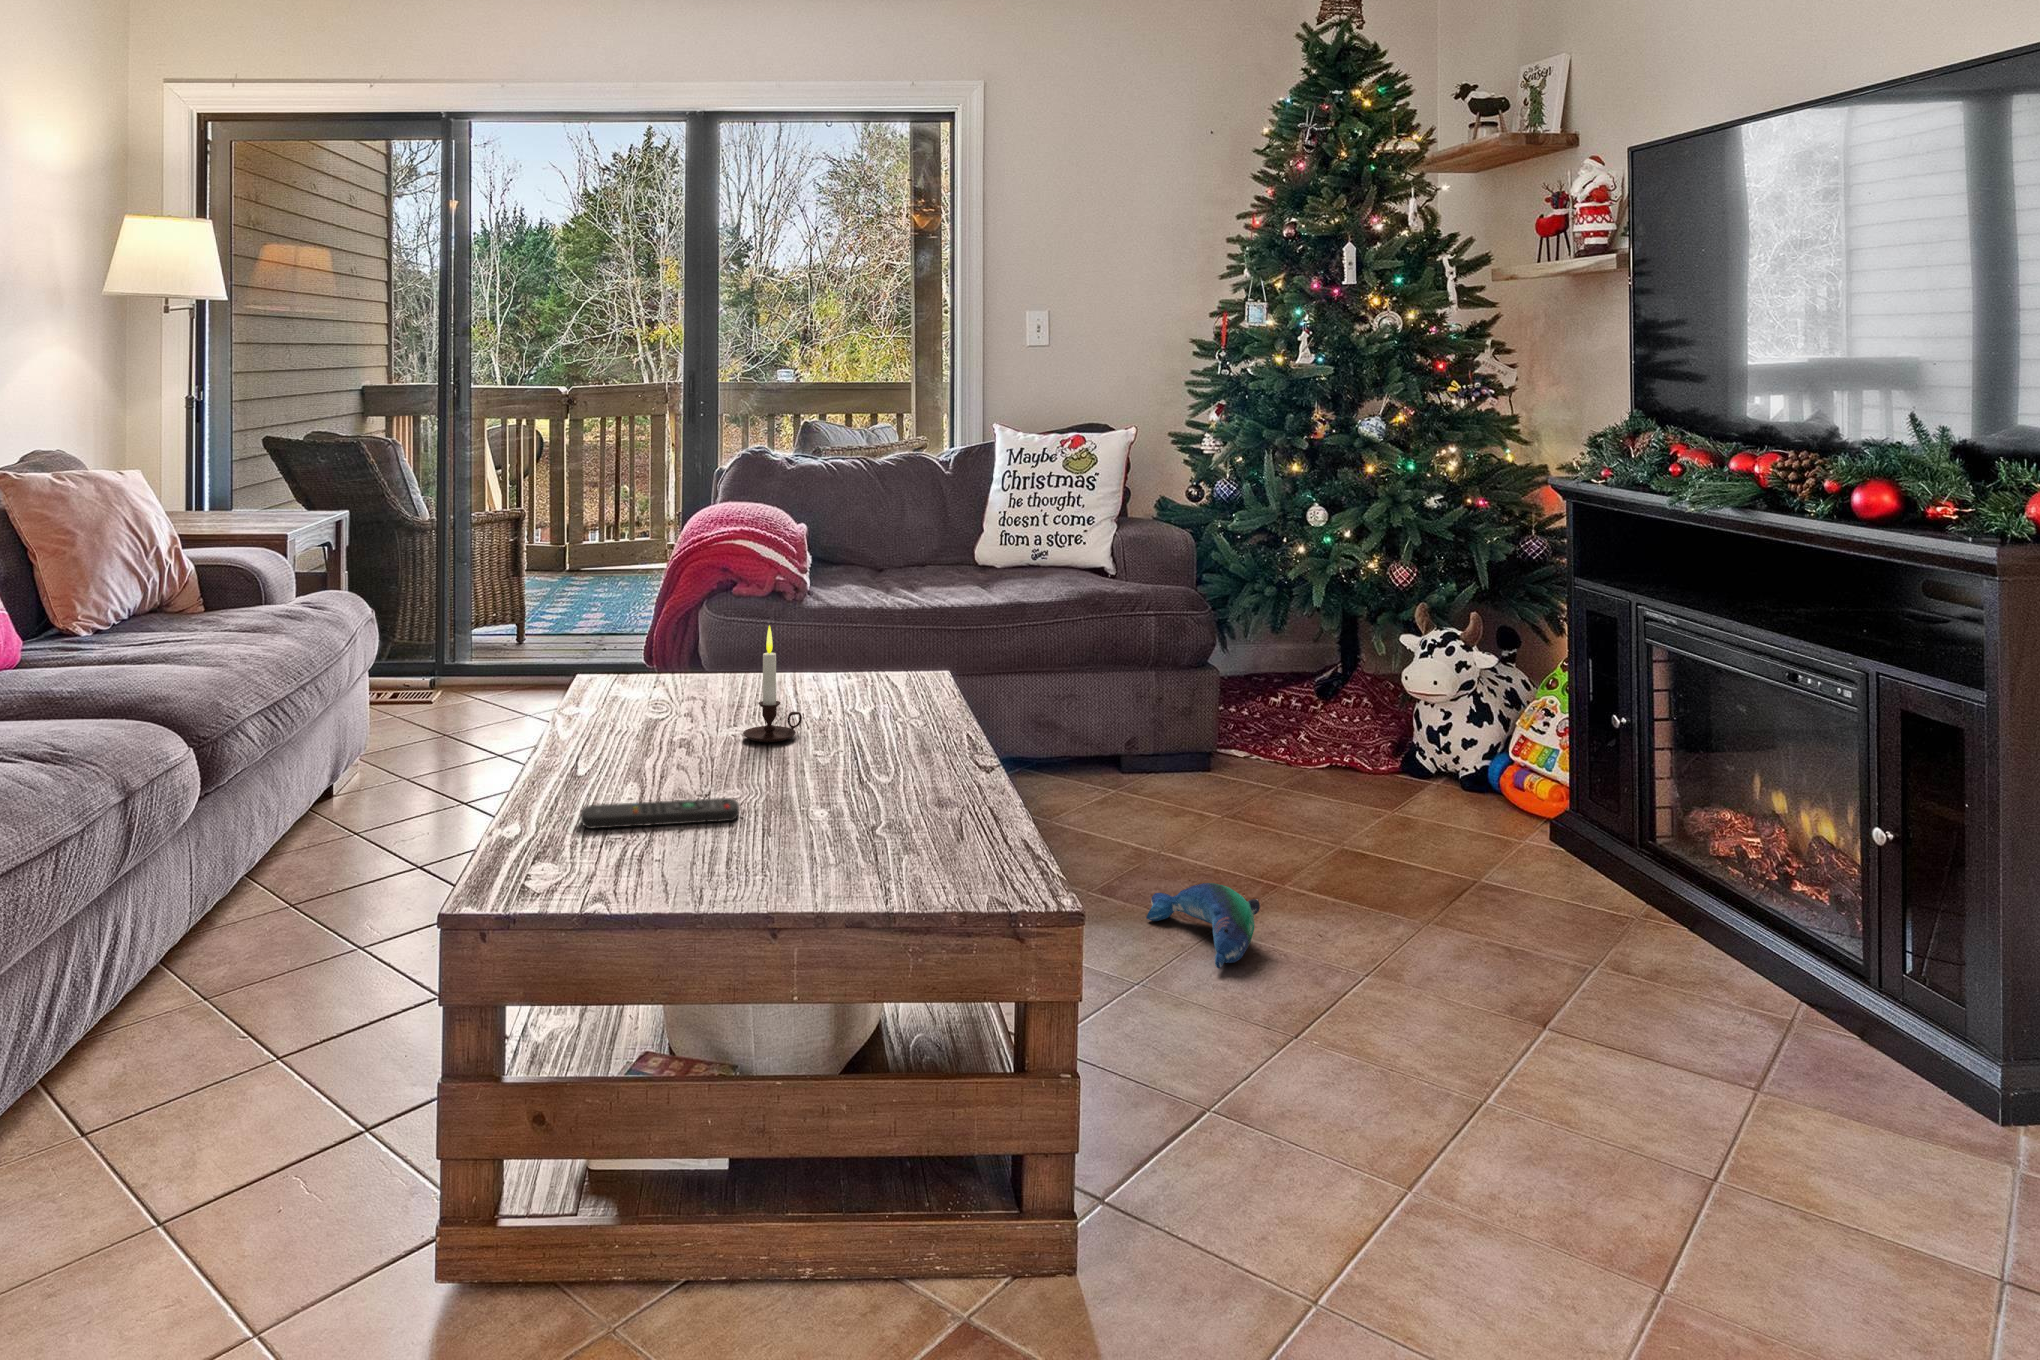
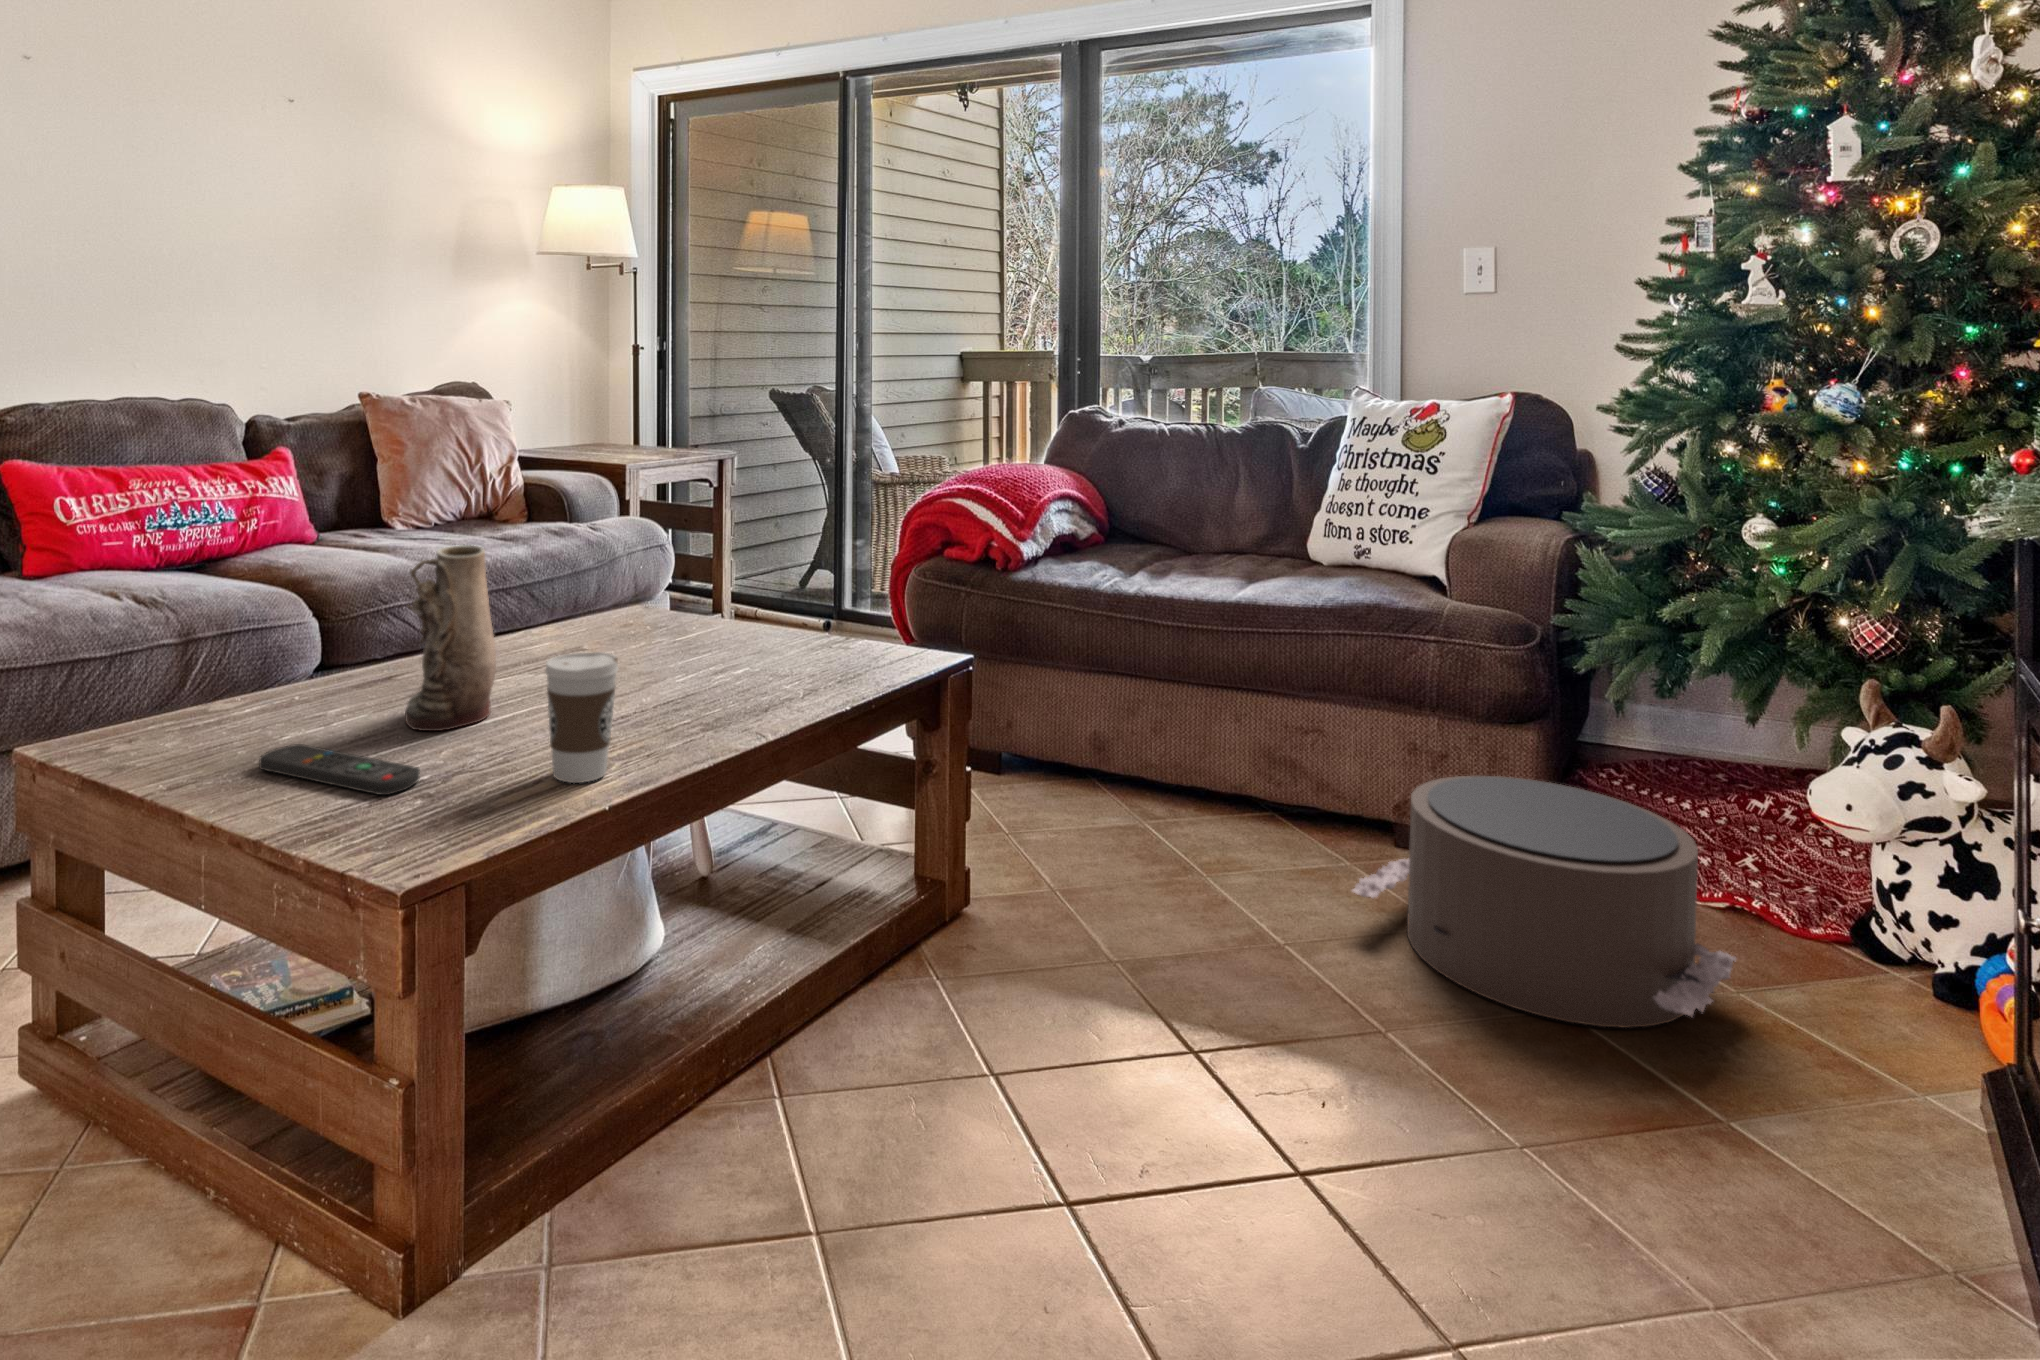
vase: none [590,615,672,784] -> present [405,545,496,731]
candle: present [743,626,802,742] -> none [621,578,699,714]
coffee cup: none [804,682,863,787] -> present [545,652,618,783]
pouf: none [1161,700,1390,844] -> present [1352,776,1736,1028]
plush toy: present [1146,883,1260,969] -> none [1165,1025,1294,1175]

